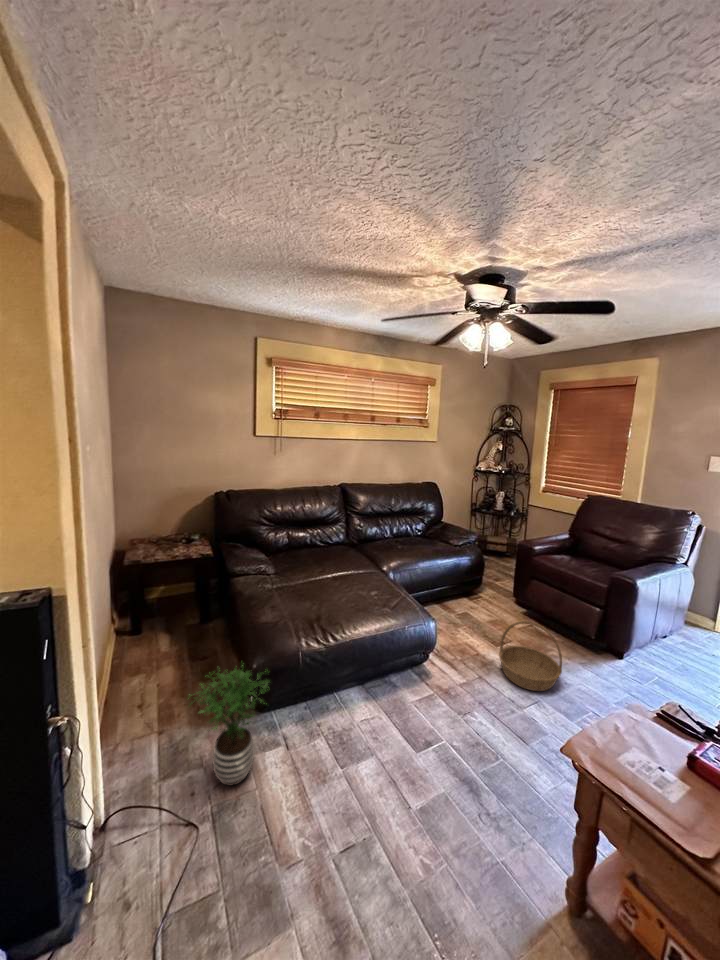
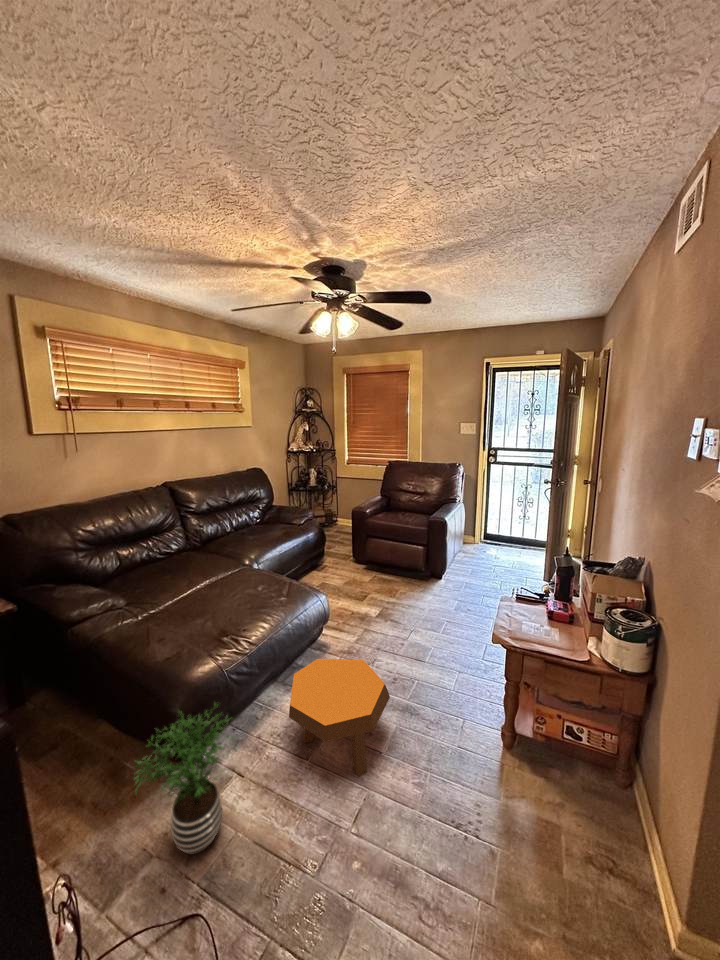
basket: present [499,621,562,691] -> none [372,570,420,624]
footstool: none [331,677,435,817] -> present [289,659,390,777]

